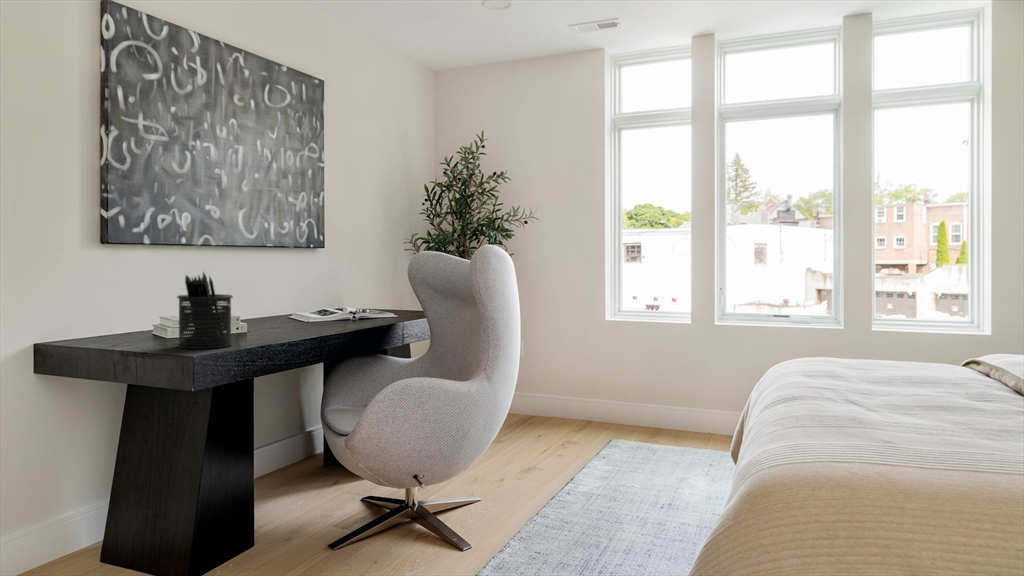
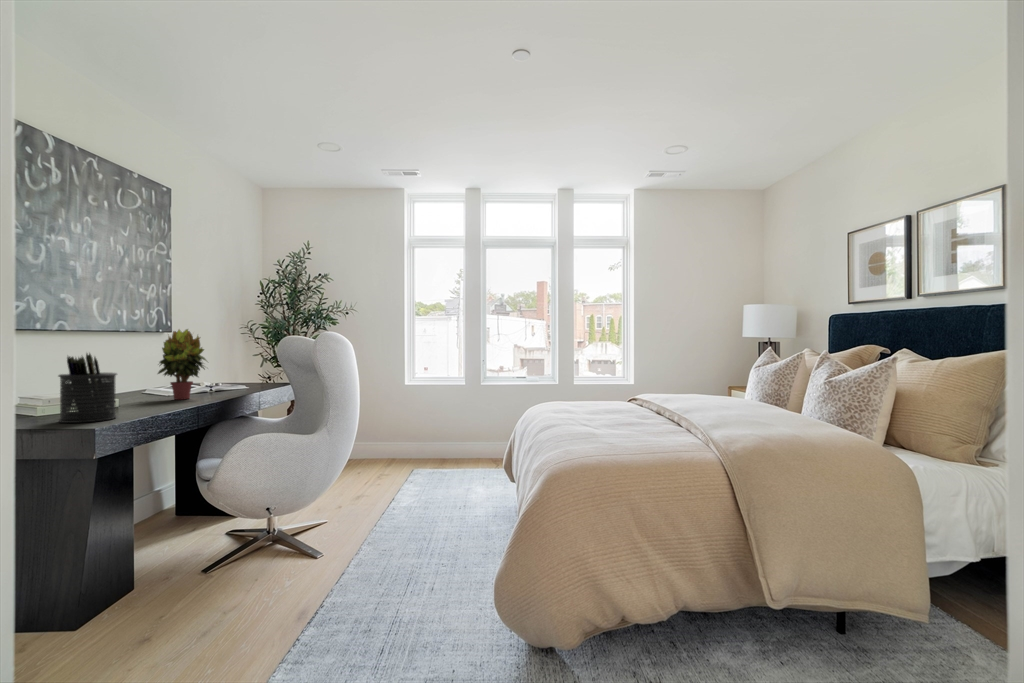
potted plant: none [290,245,344,327] -> present [158,329,207,400]

